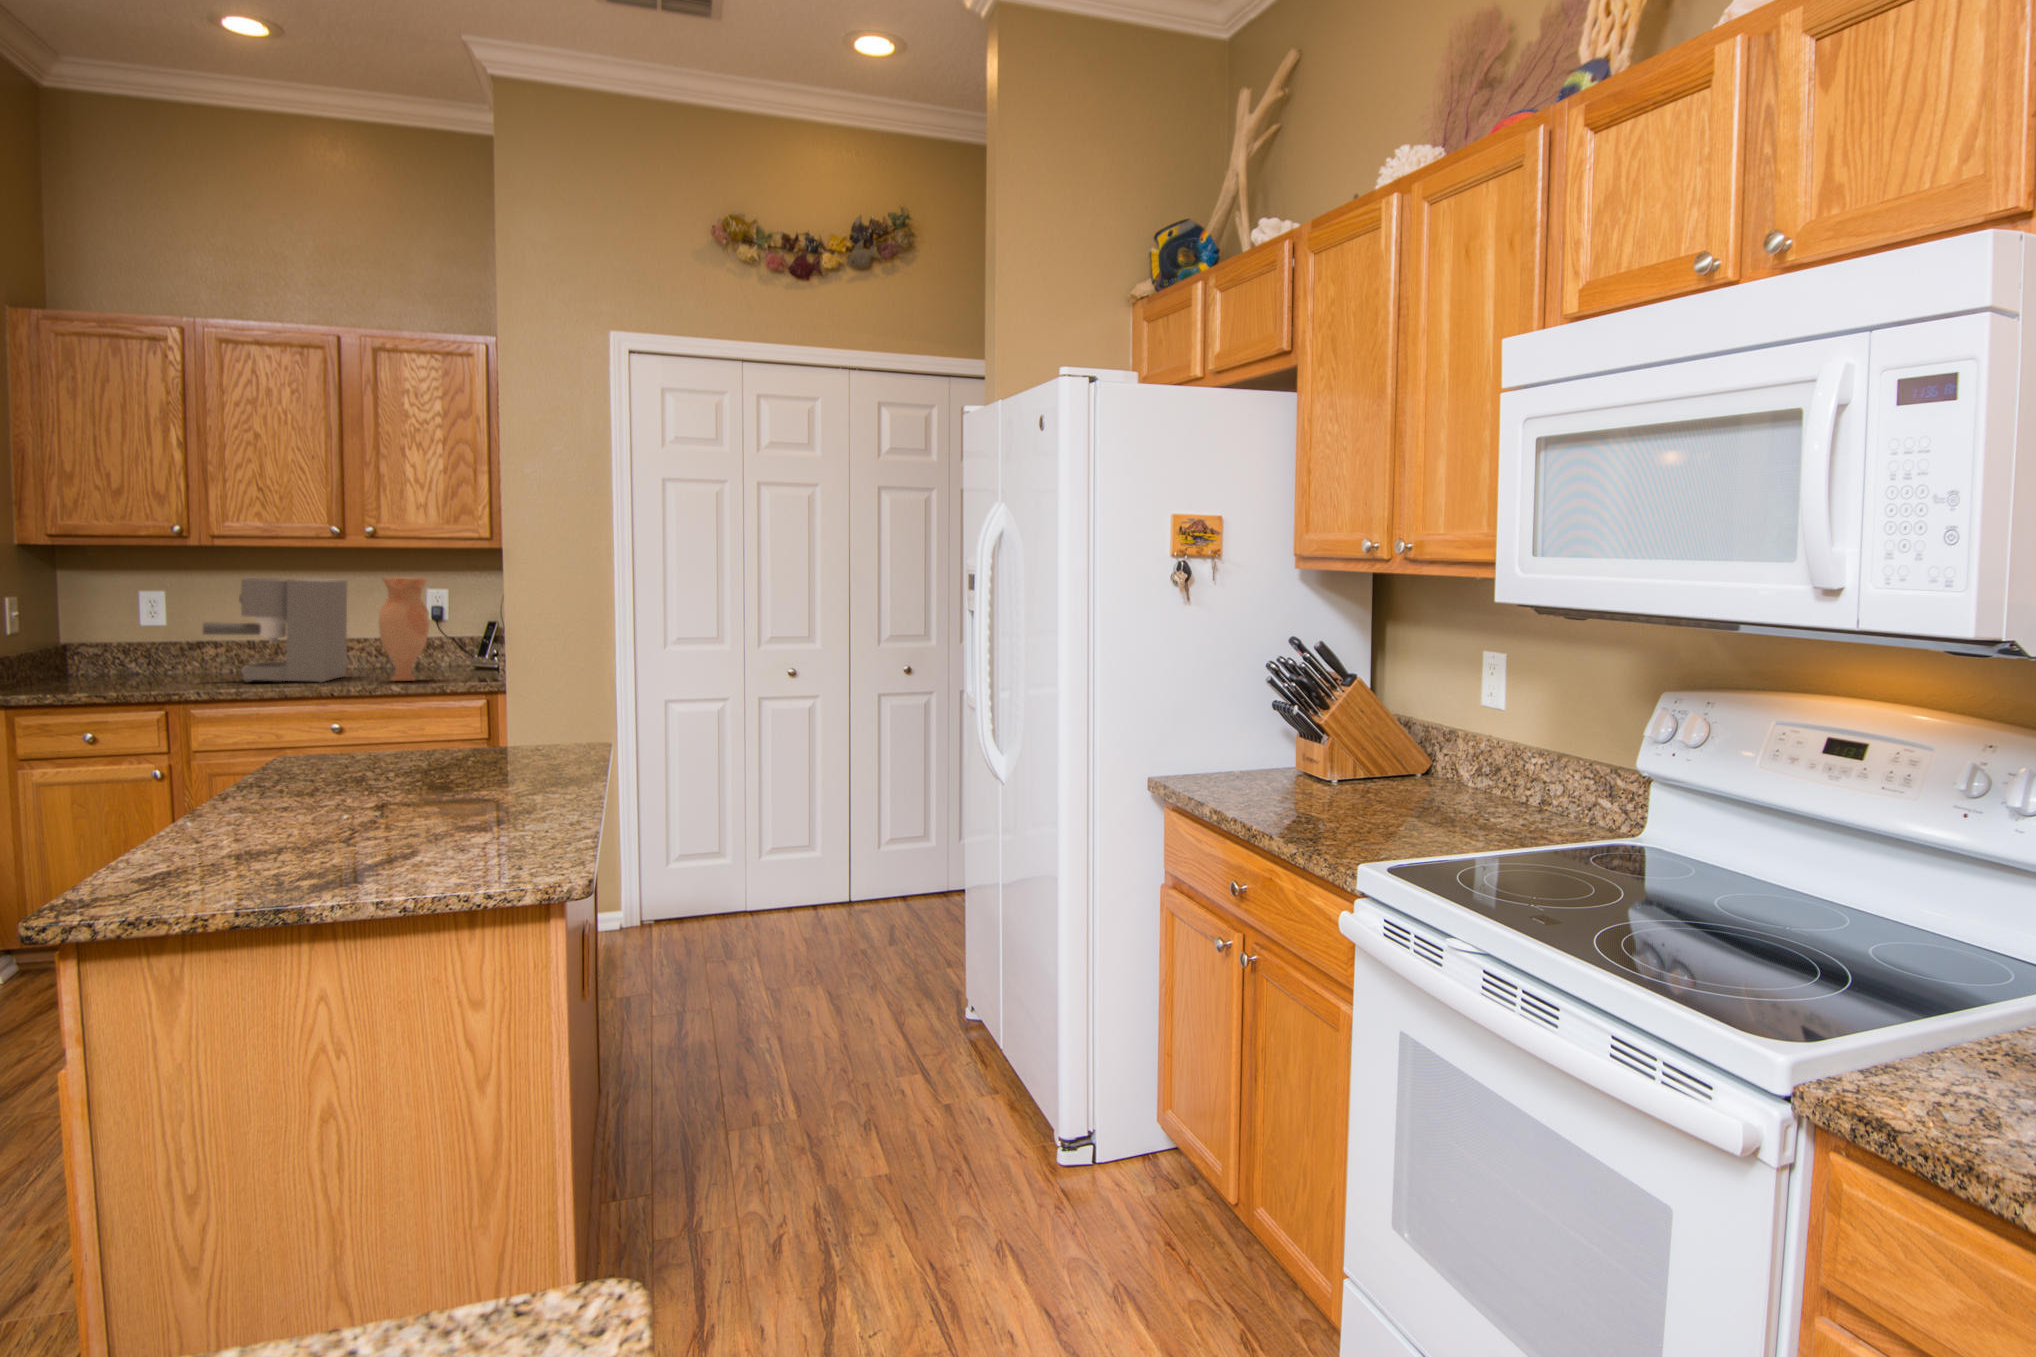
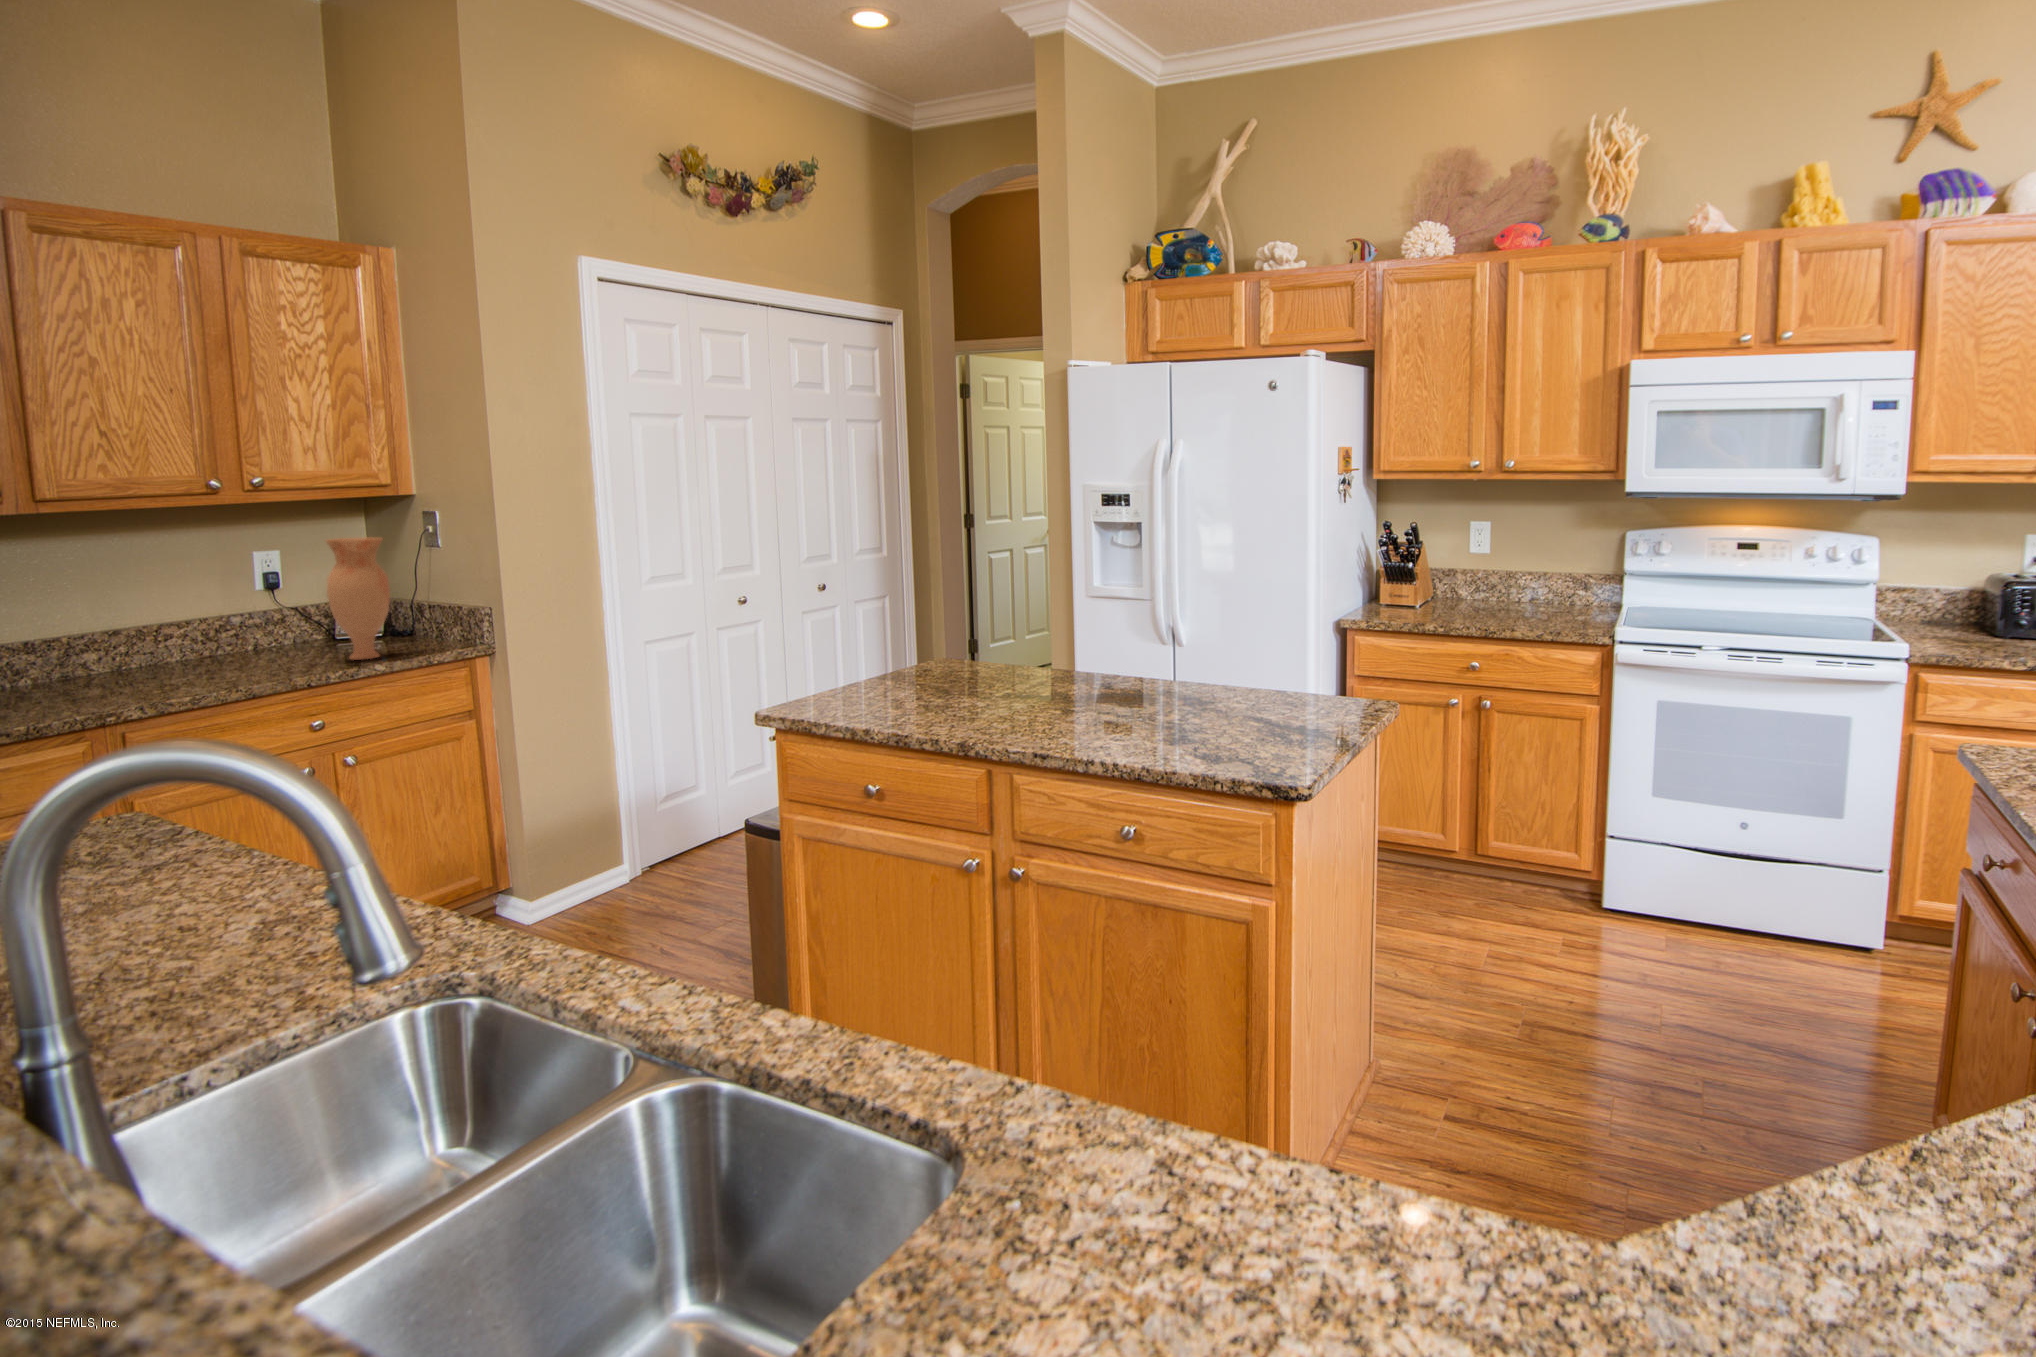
coffee maker: present [203,578,347,683] -> none [68,549,270,691]

